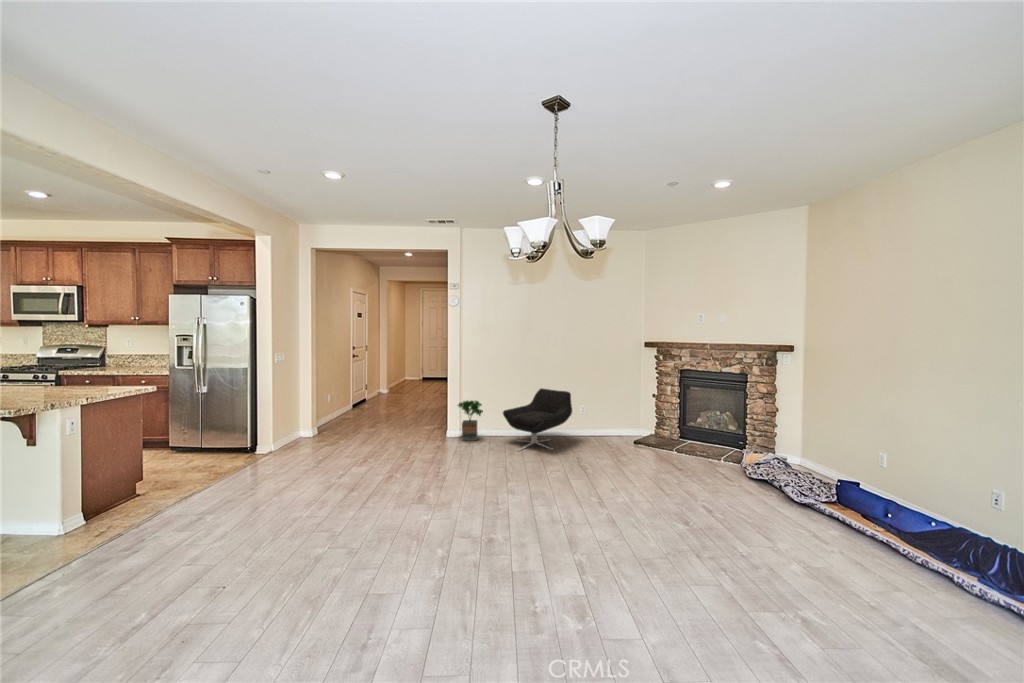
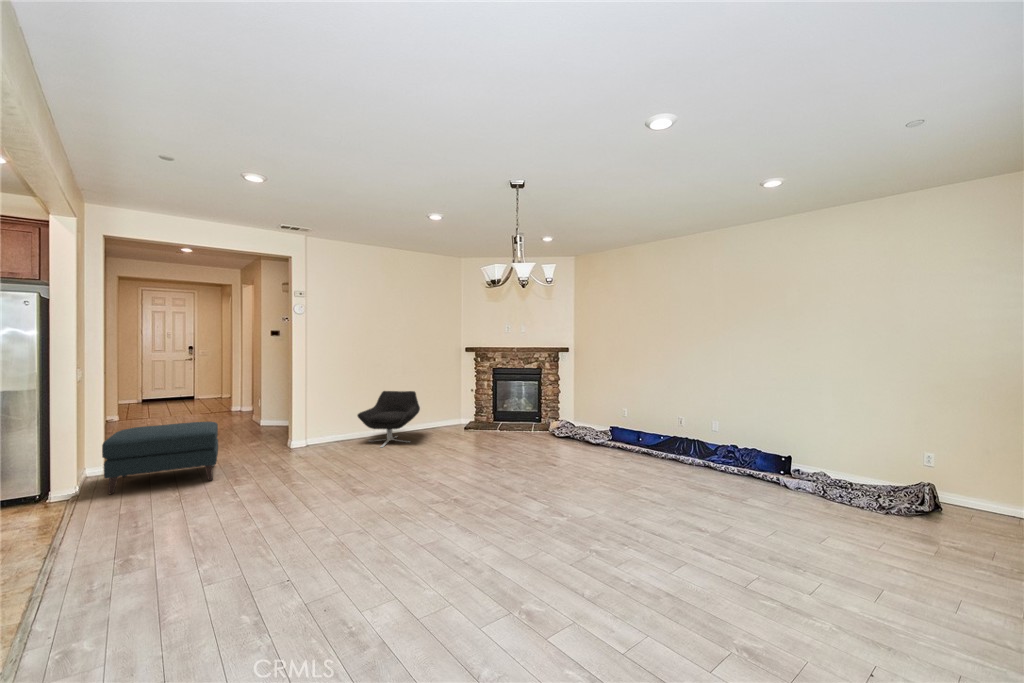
potted tree: present [458,401,483,441] -> none [304,407,336,449]
ottoman: none [285,405,380,459] -> present [102,421,218,494]

